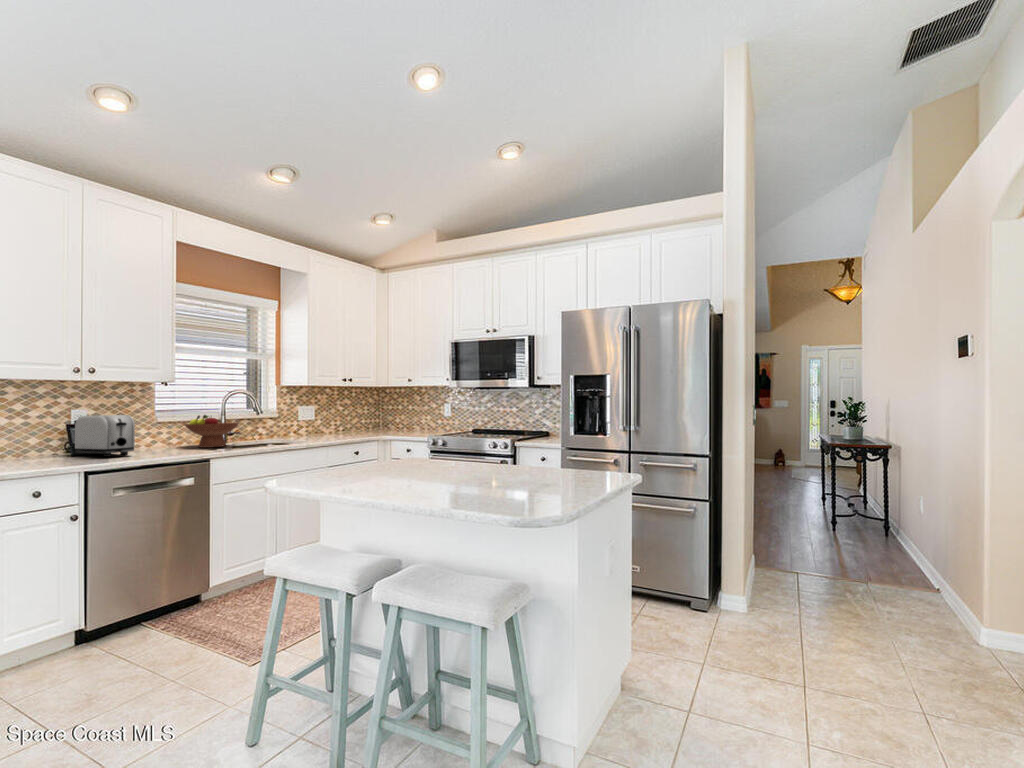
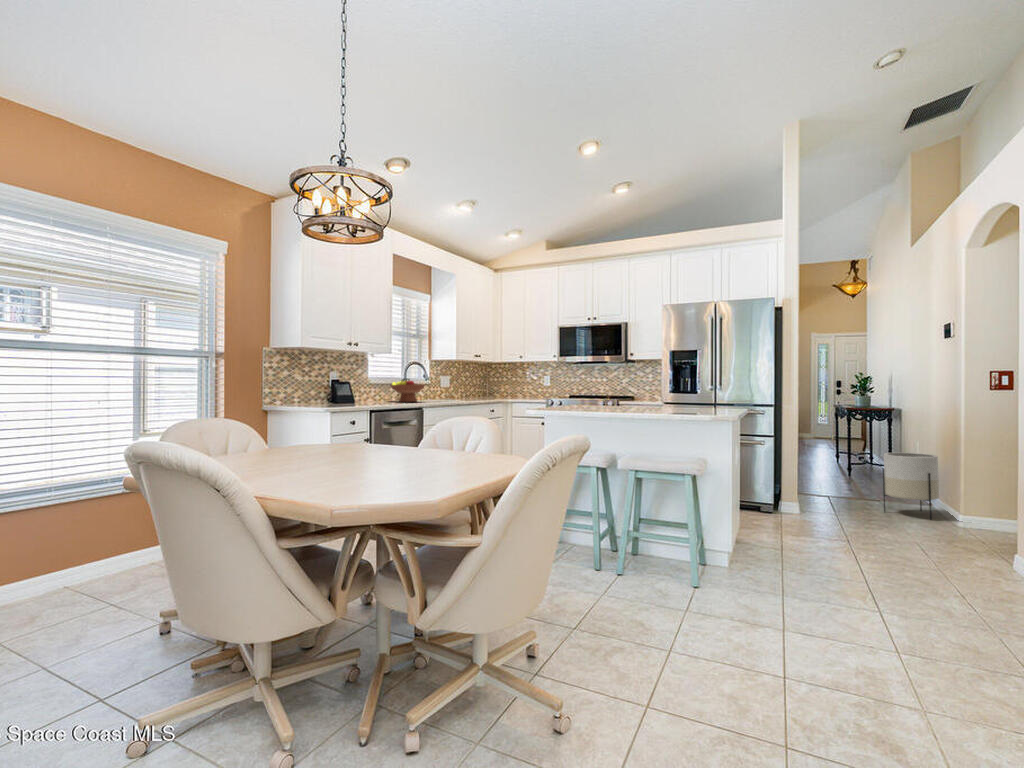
toaster: present [75,415,135,457] -> none [339,376,380,404]
planter: none [871,520,955,630] -> present [883,452,939,520]

